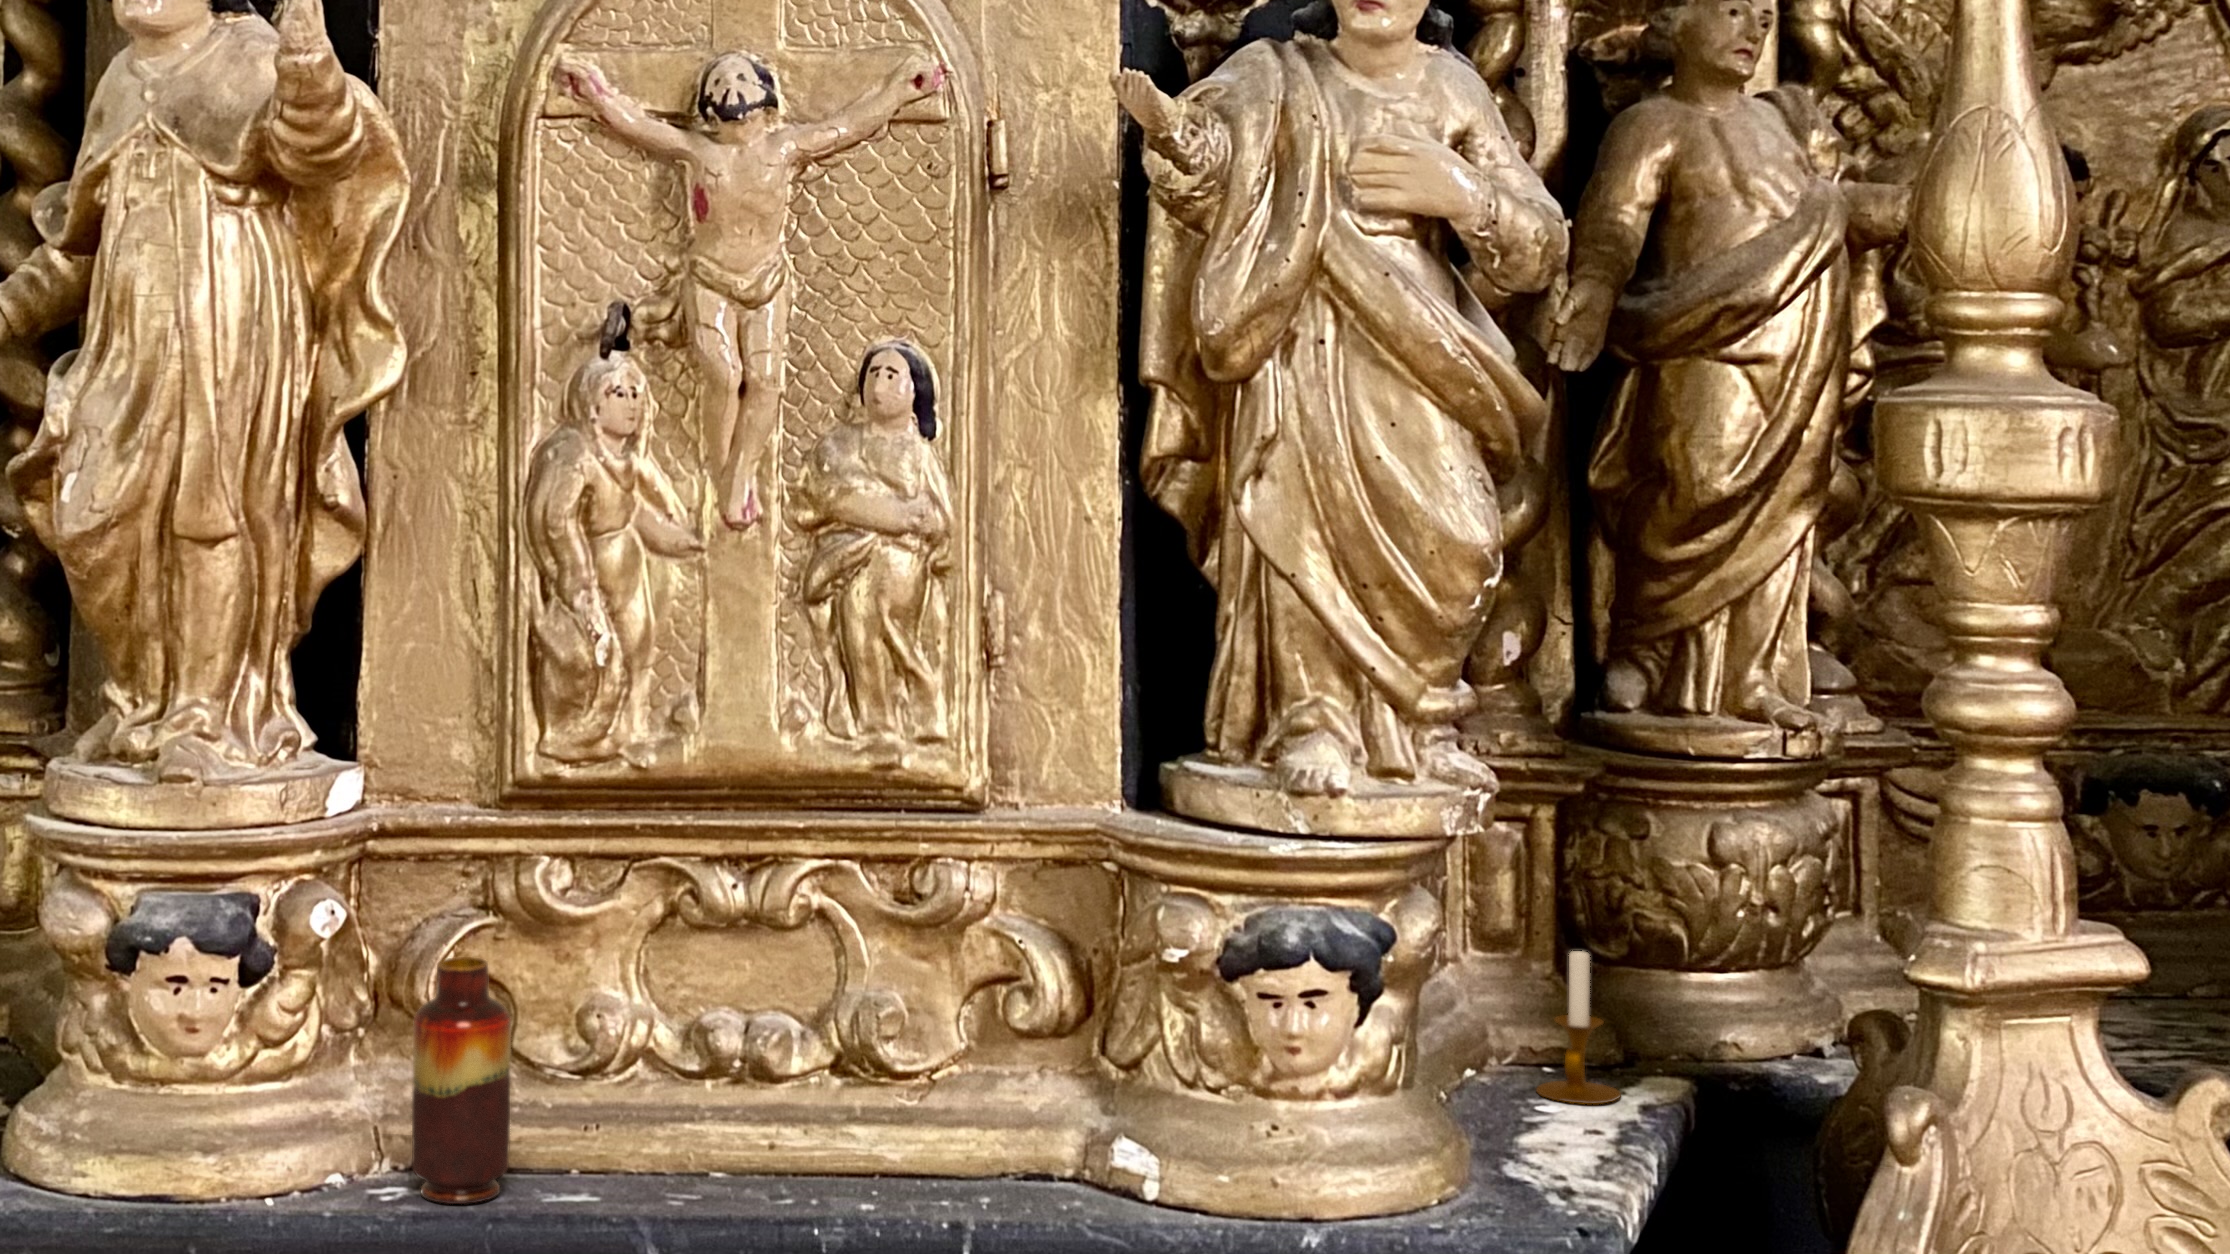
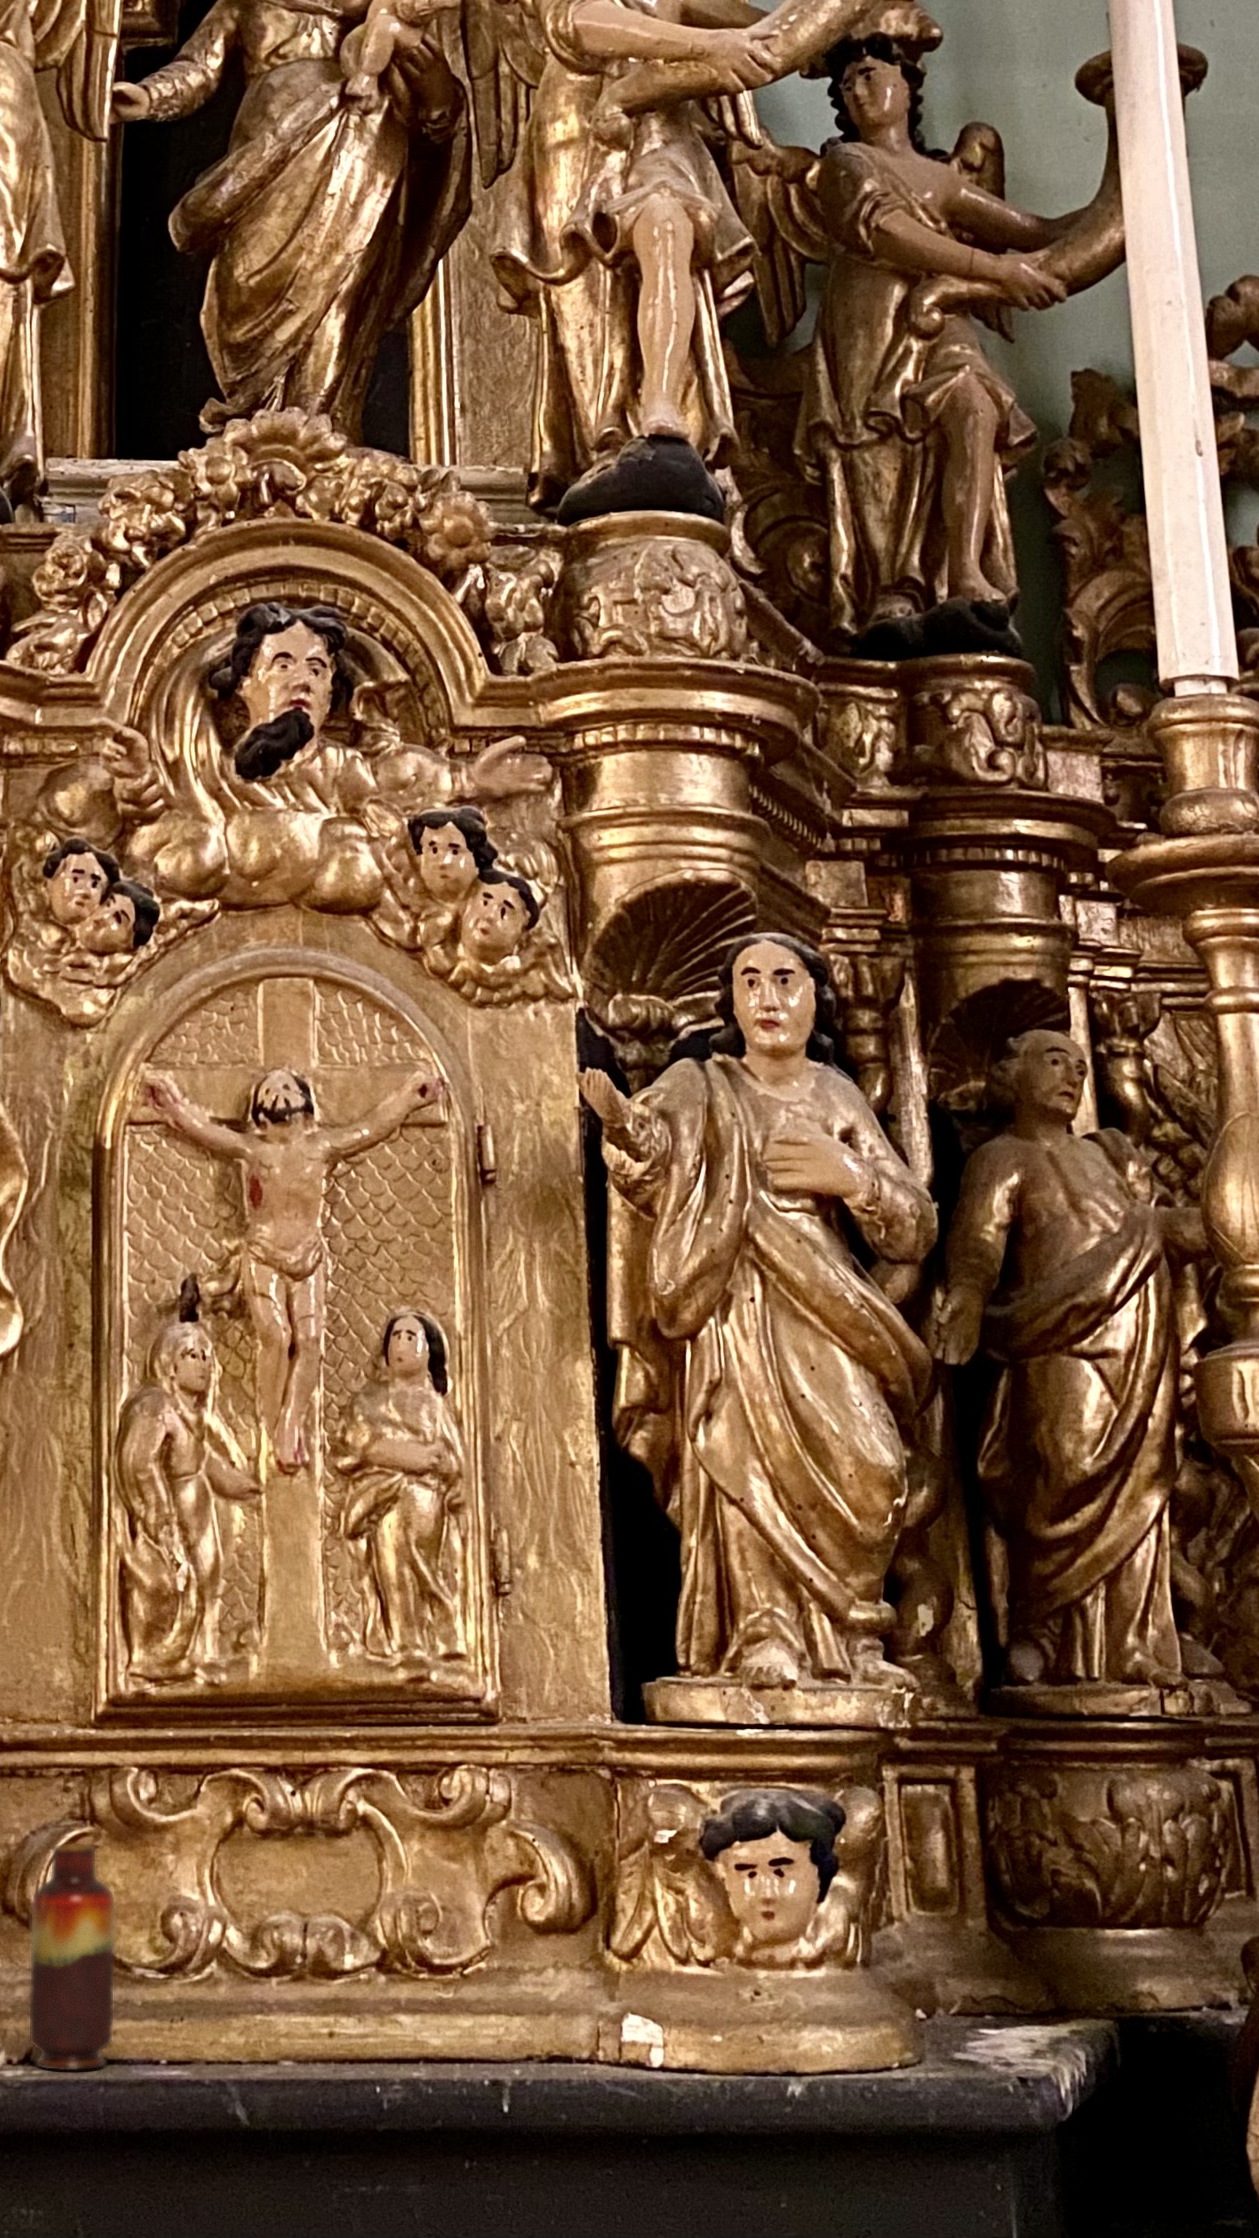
candlestick: present [1536,951,1621,1104] -> none [979,1875,1053,2016]

